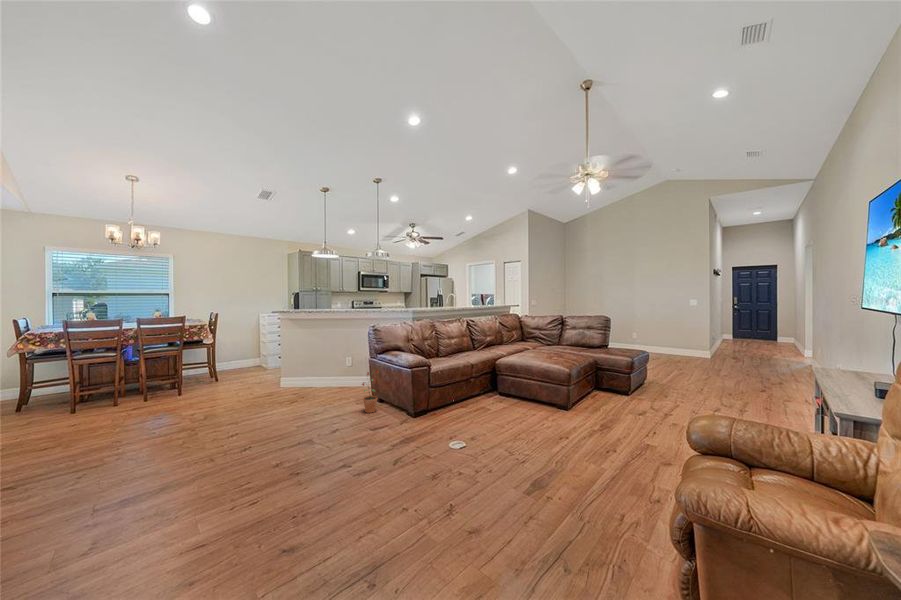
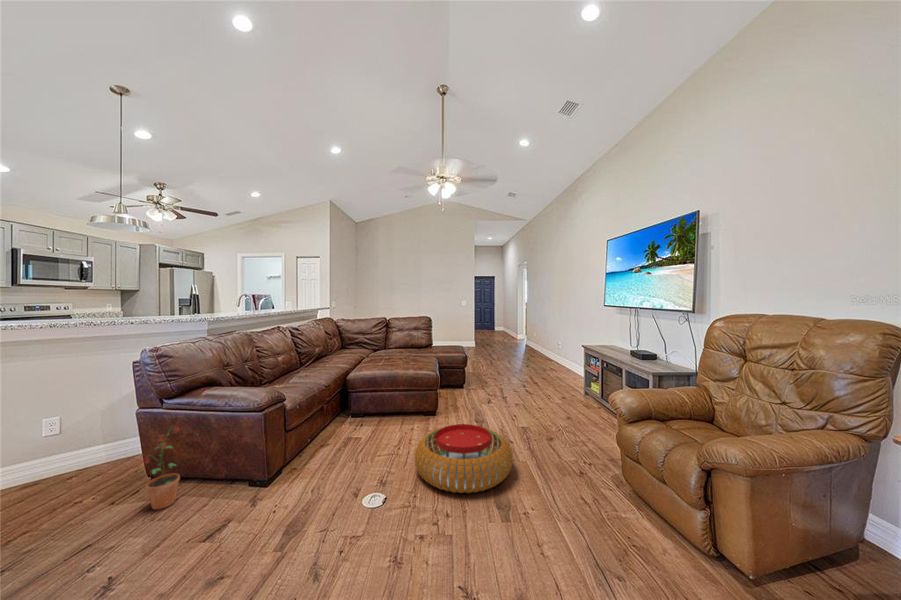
pouf: none [498,411,589,468] -> present [414,424,513,493]

